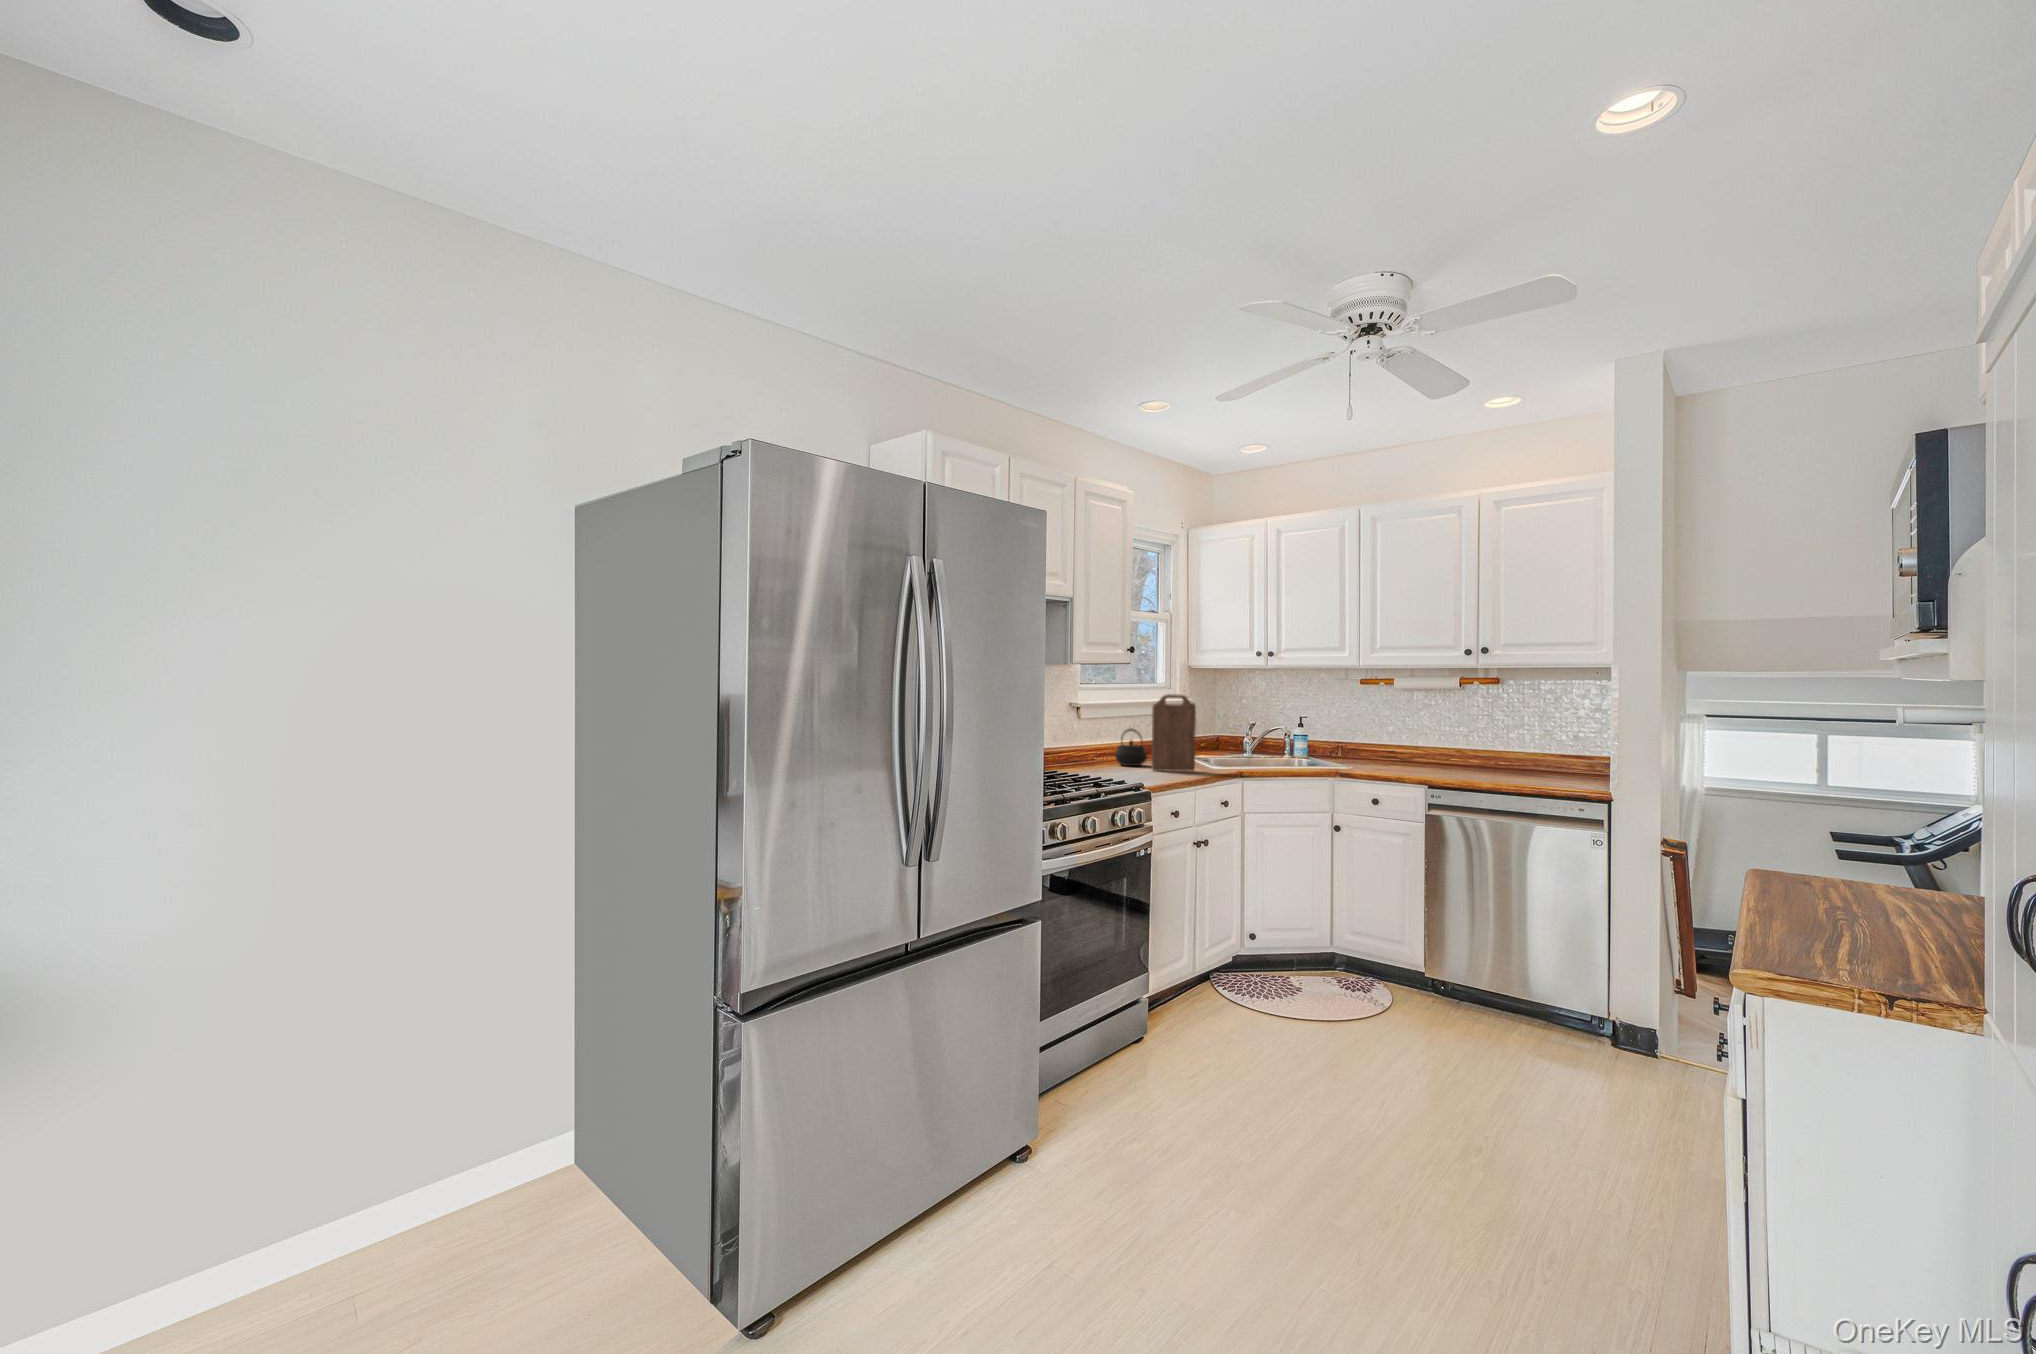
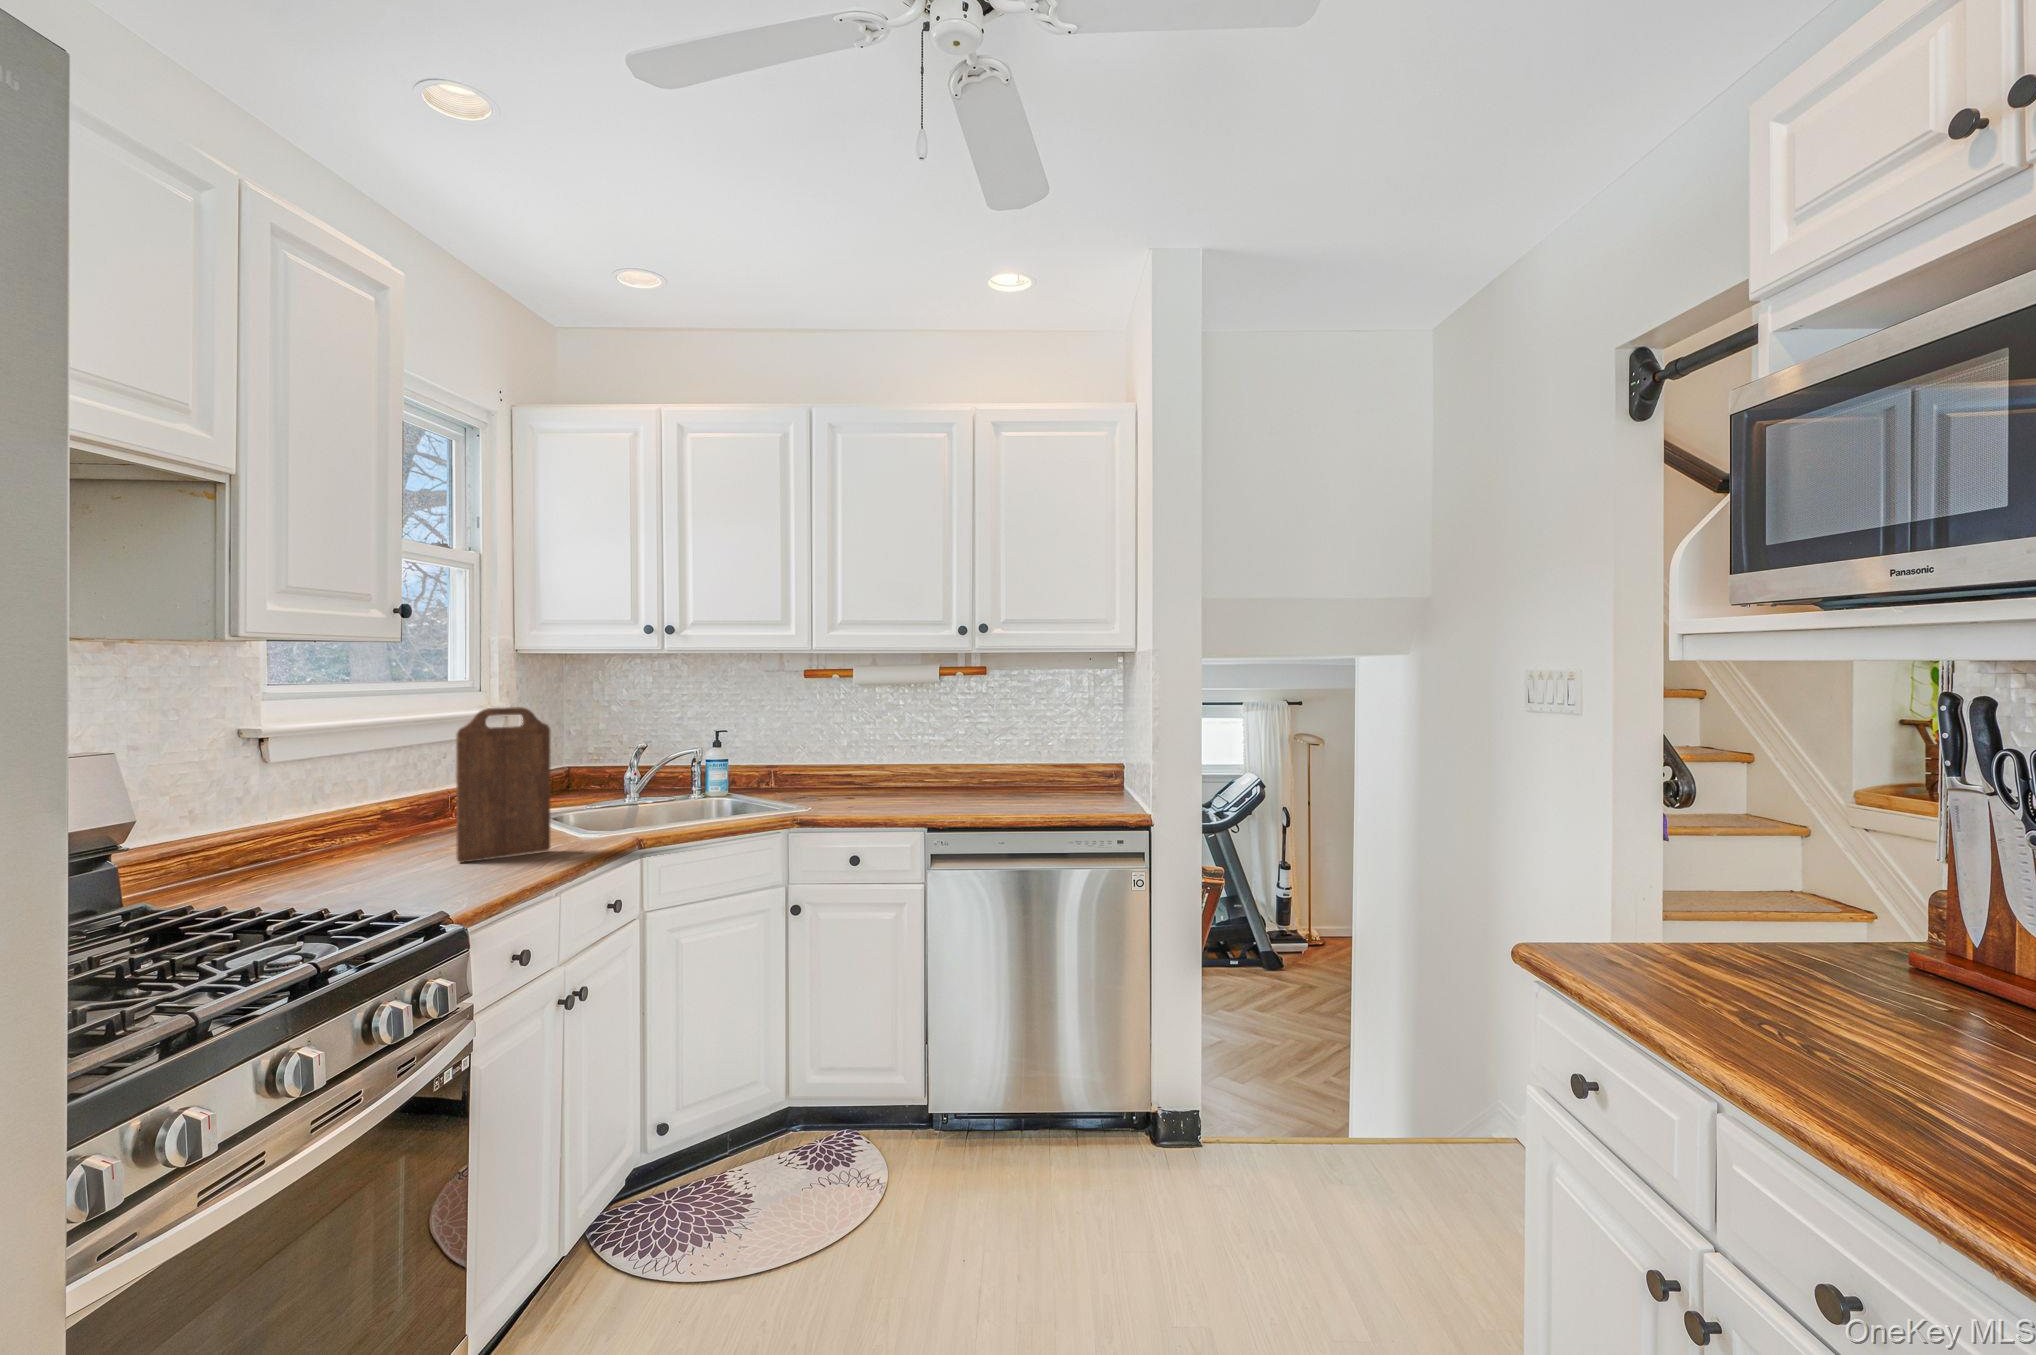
kettle: present [1115,729,1147,766] -> none [367,777,444,854]

